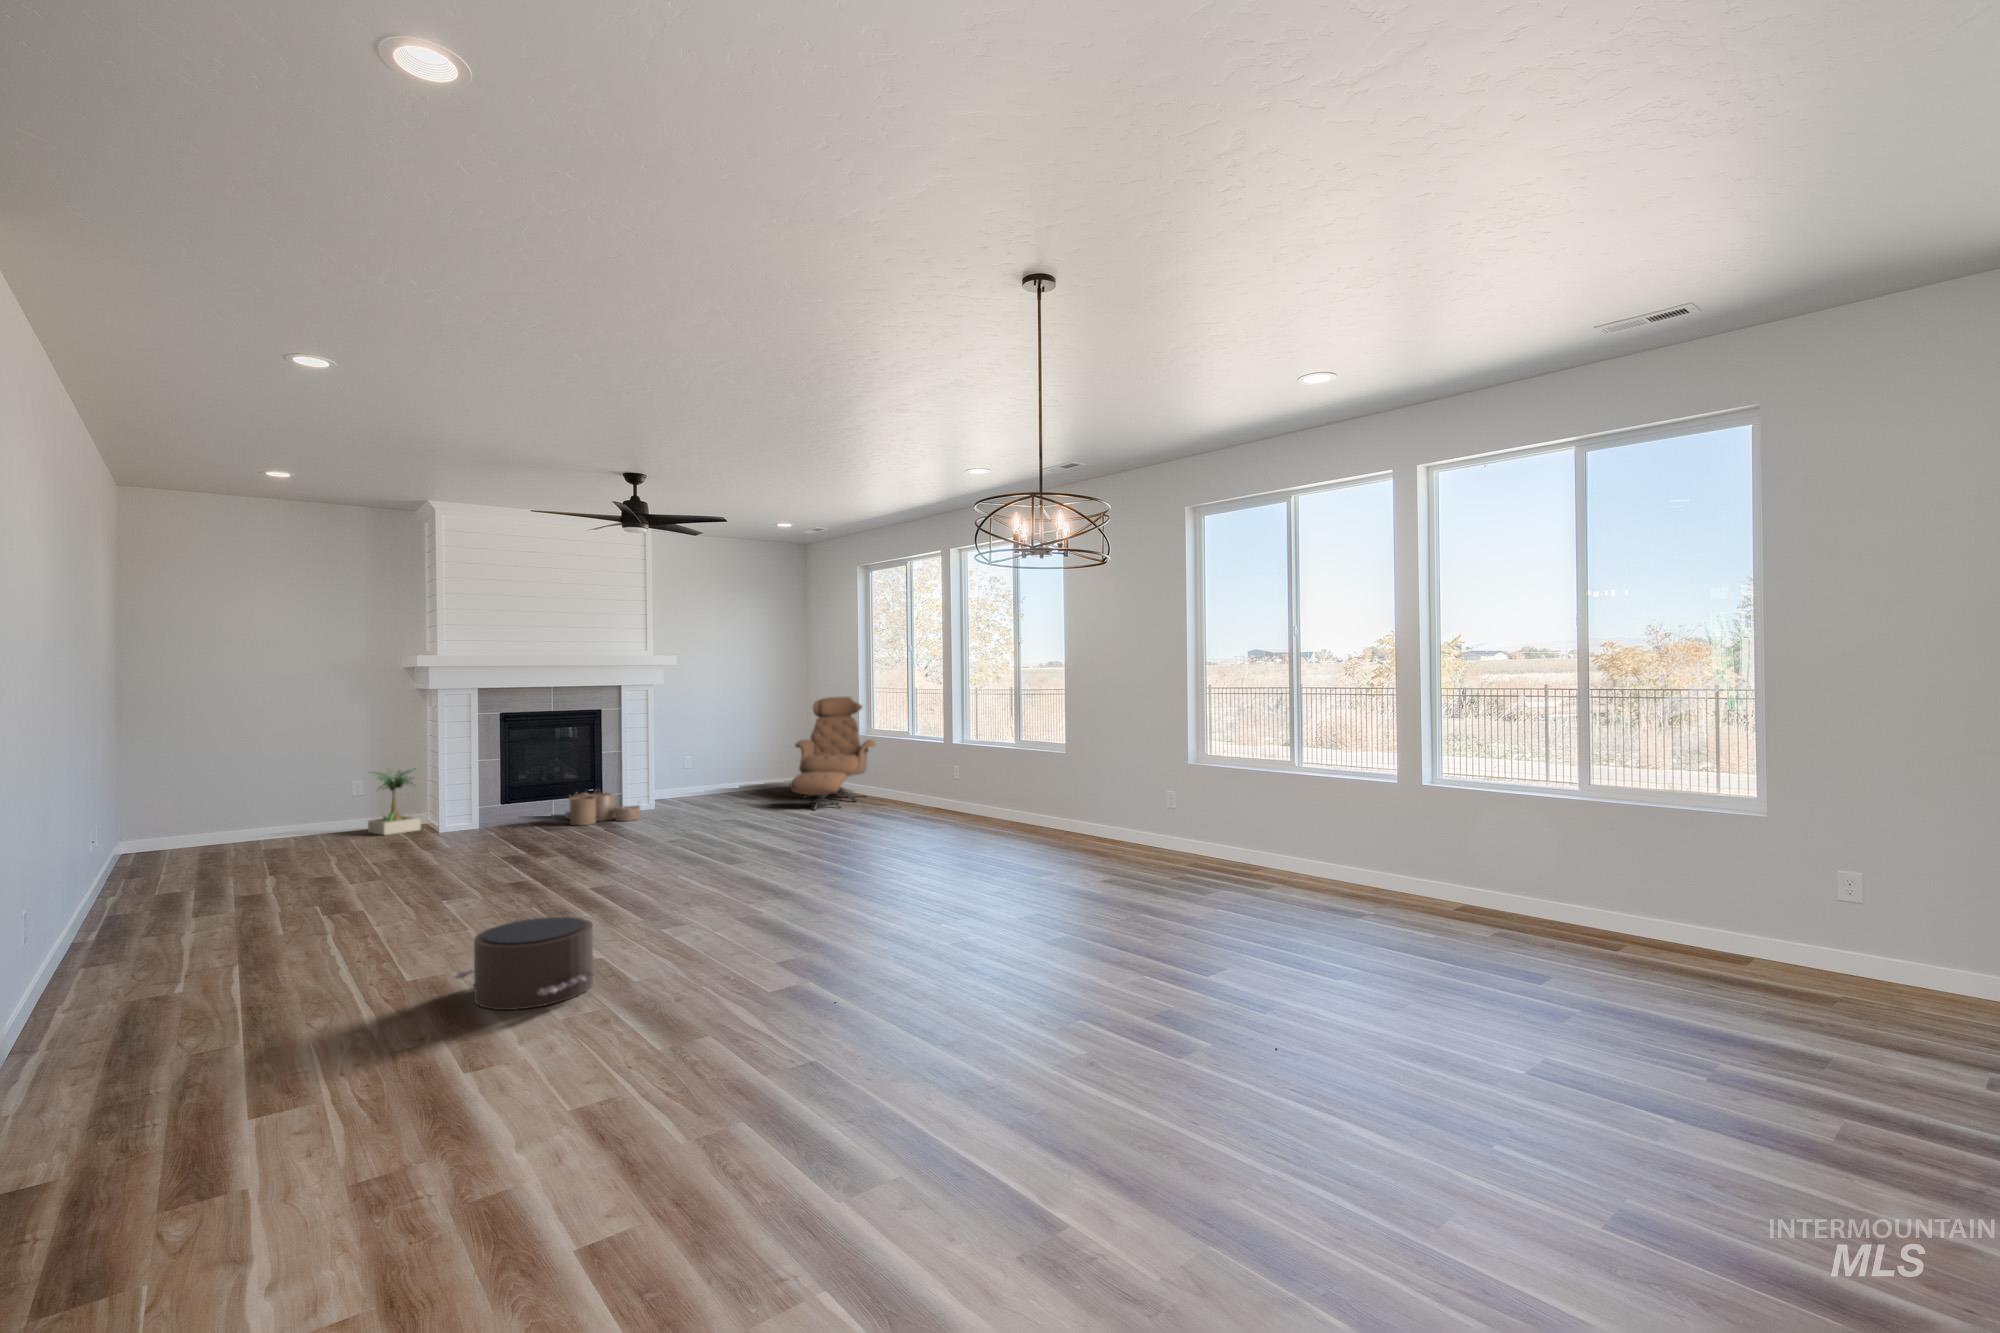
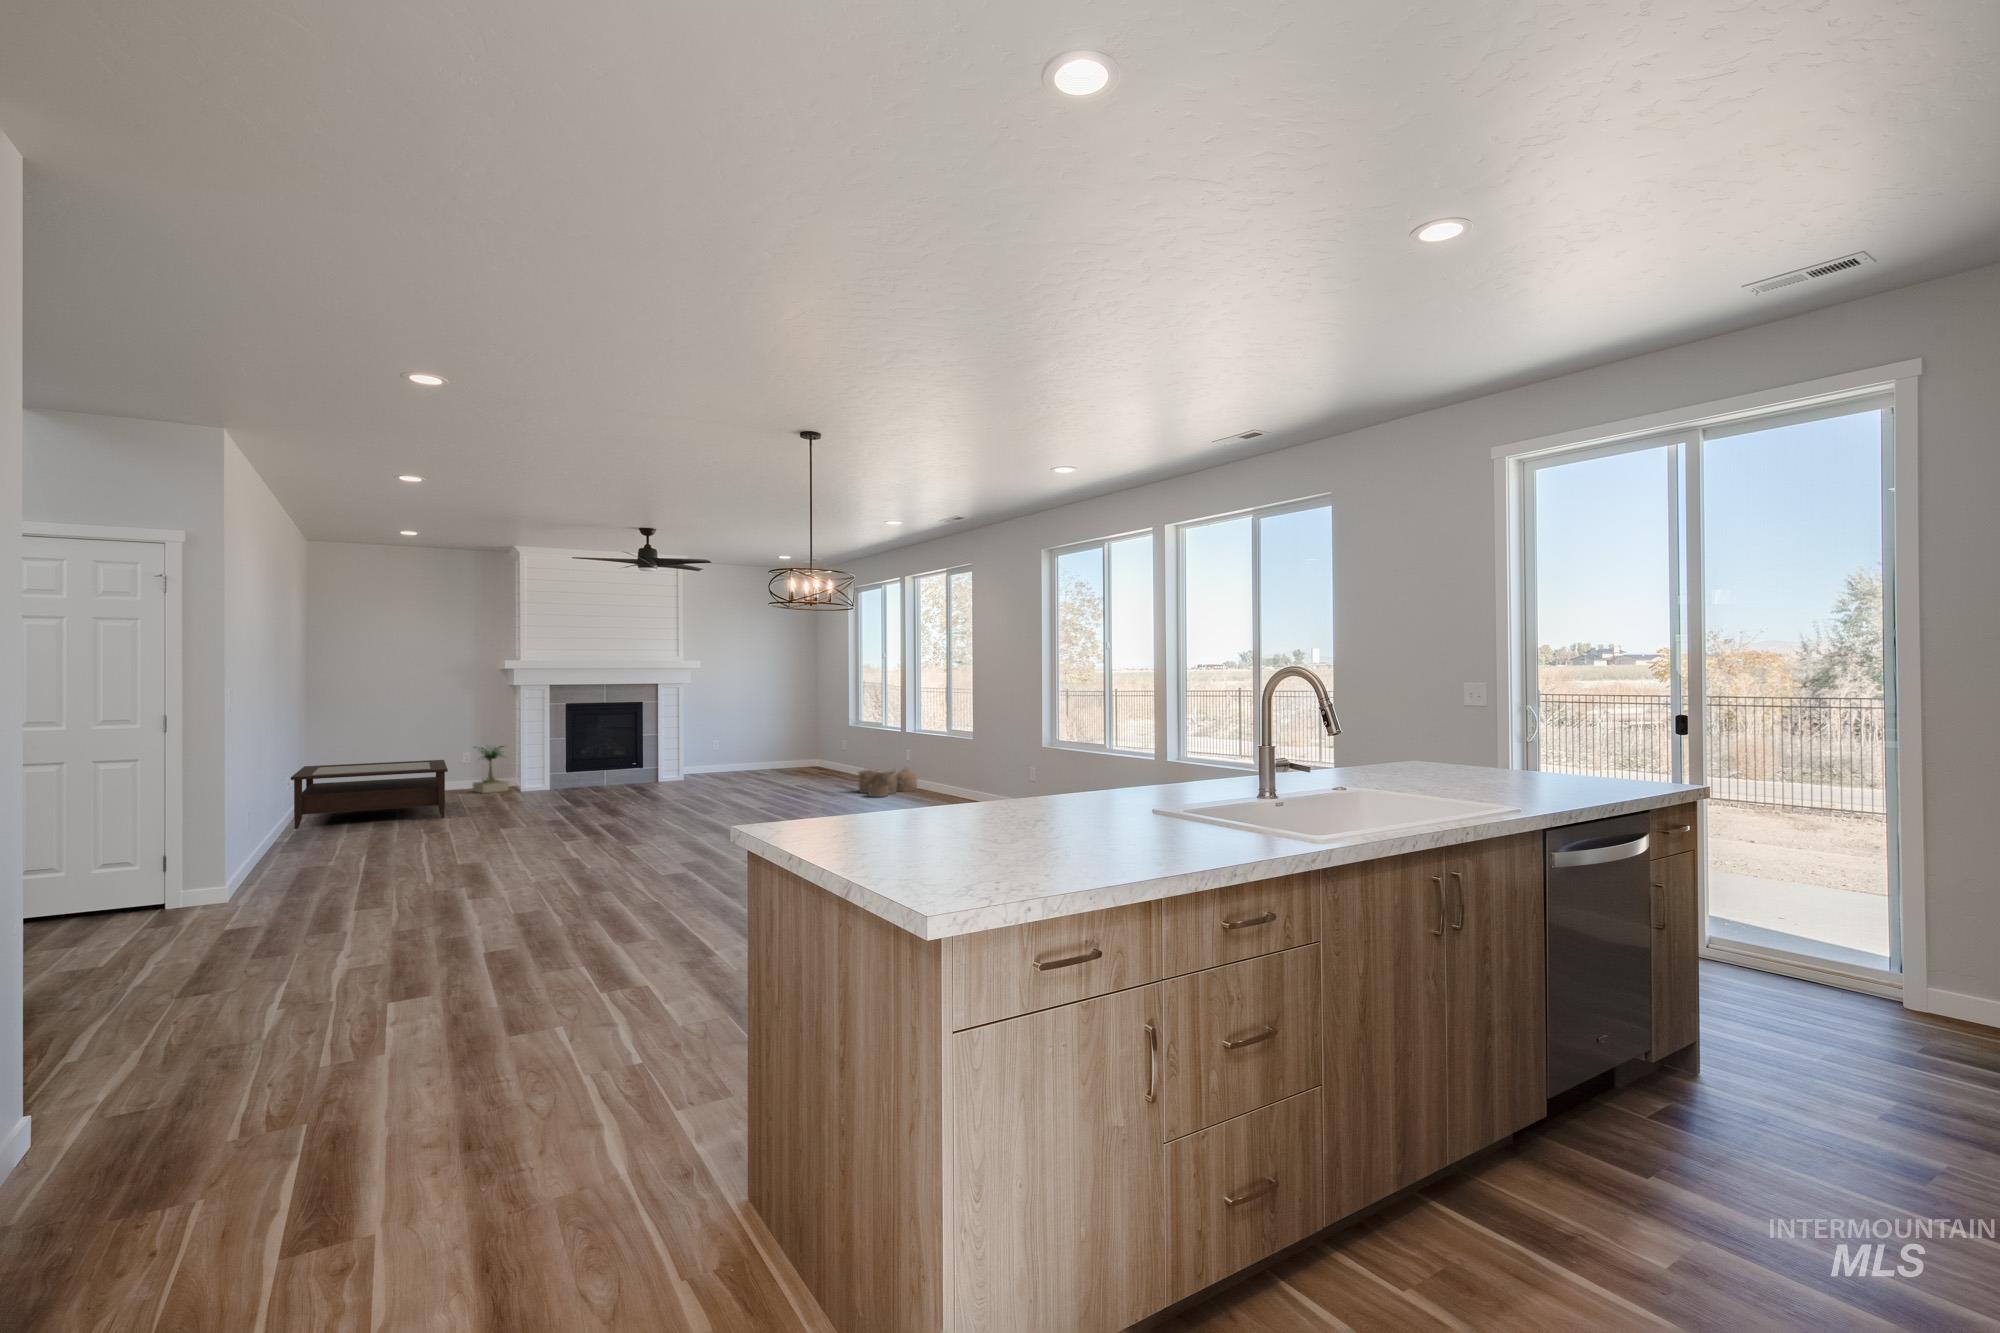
lounge chair: present [790,696,876,810] -> none [785,694,862,783]
woven basket: present [566,792,640,825] -> present [859,769,917,797]
coffee table: none [87,793,343,910] -> present [291,760,448,829]
pouf: present [454,917,594,1010] -> none [491,829,575,877]

